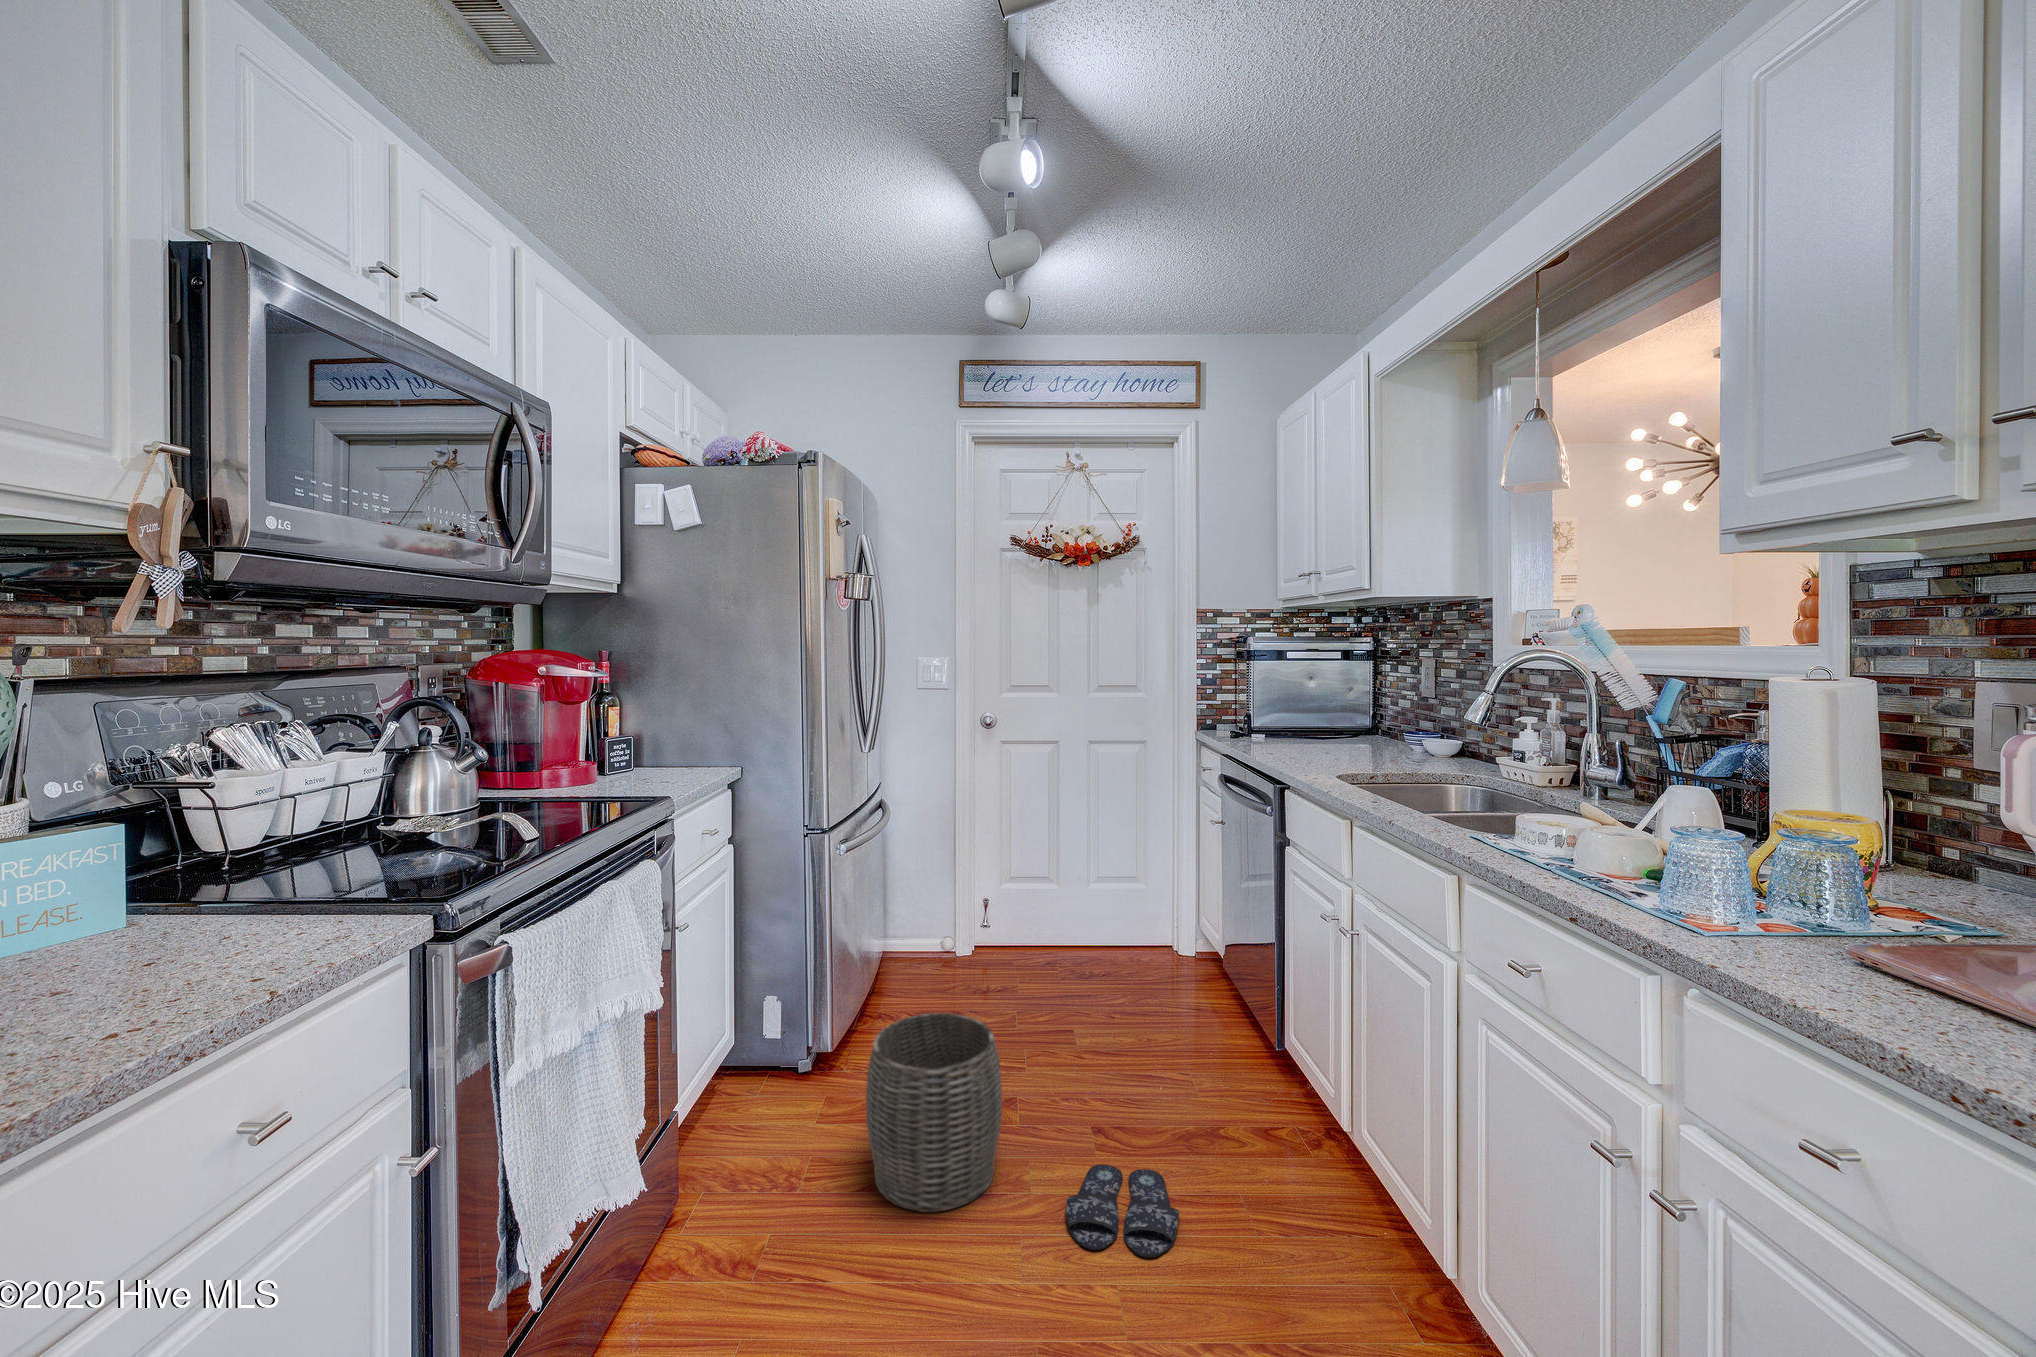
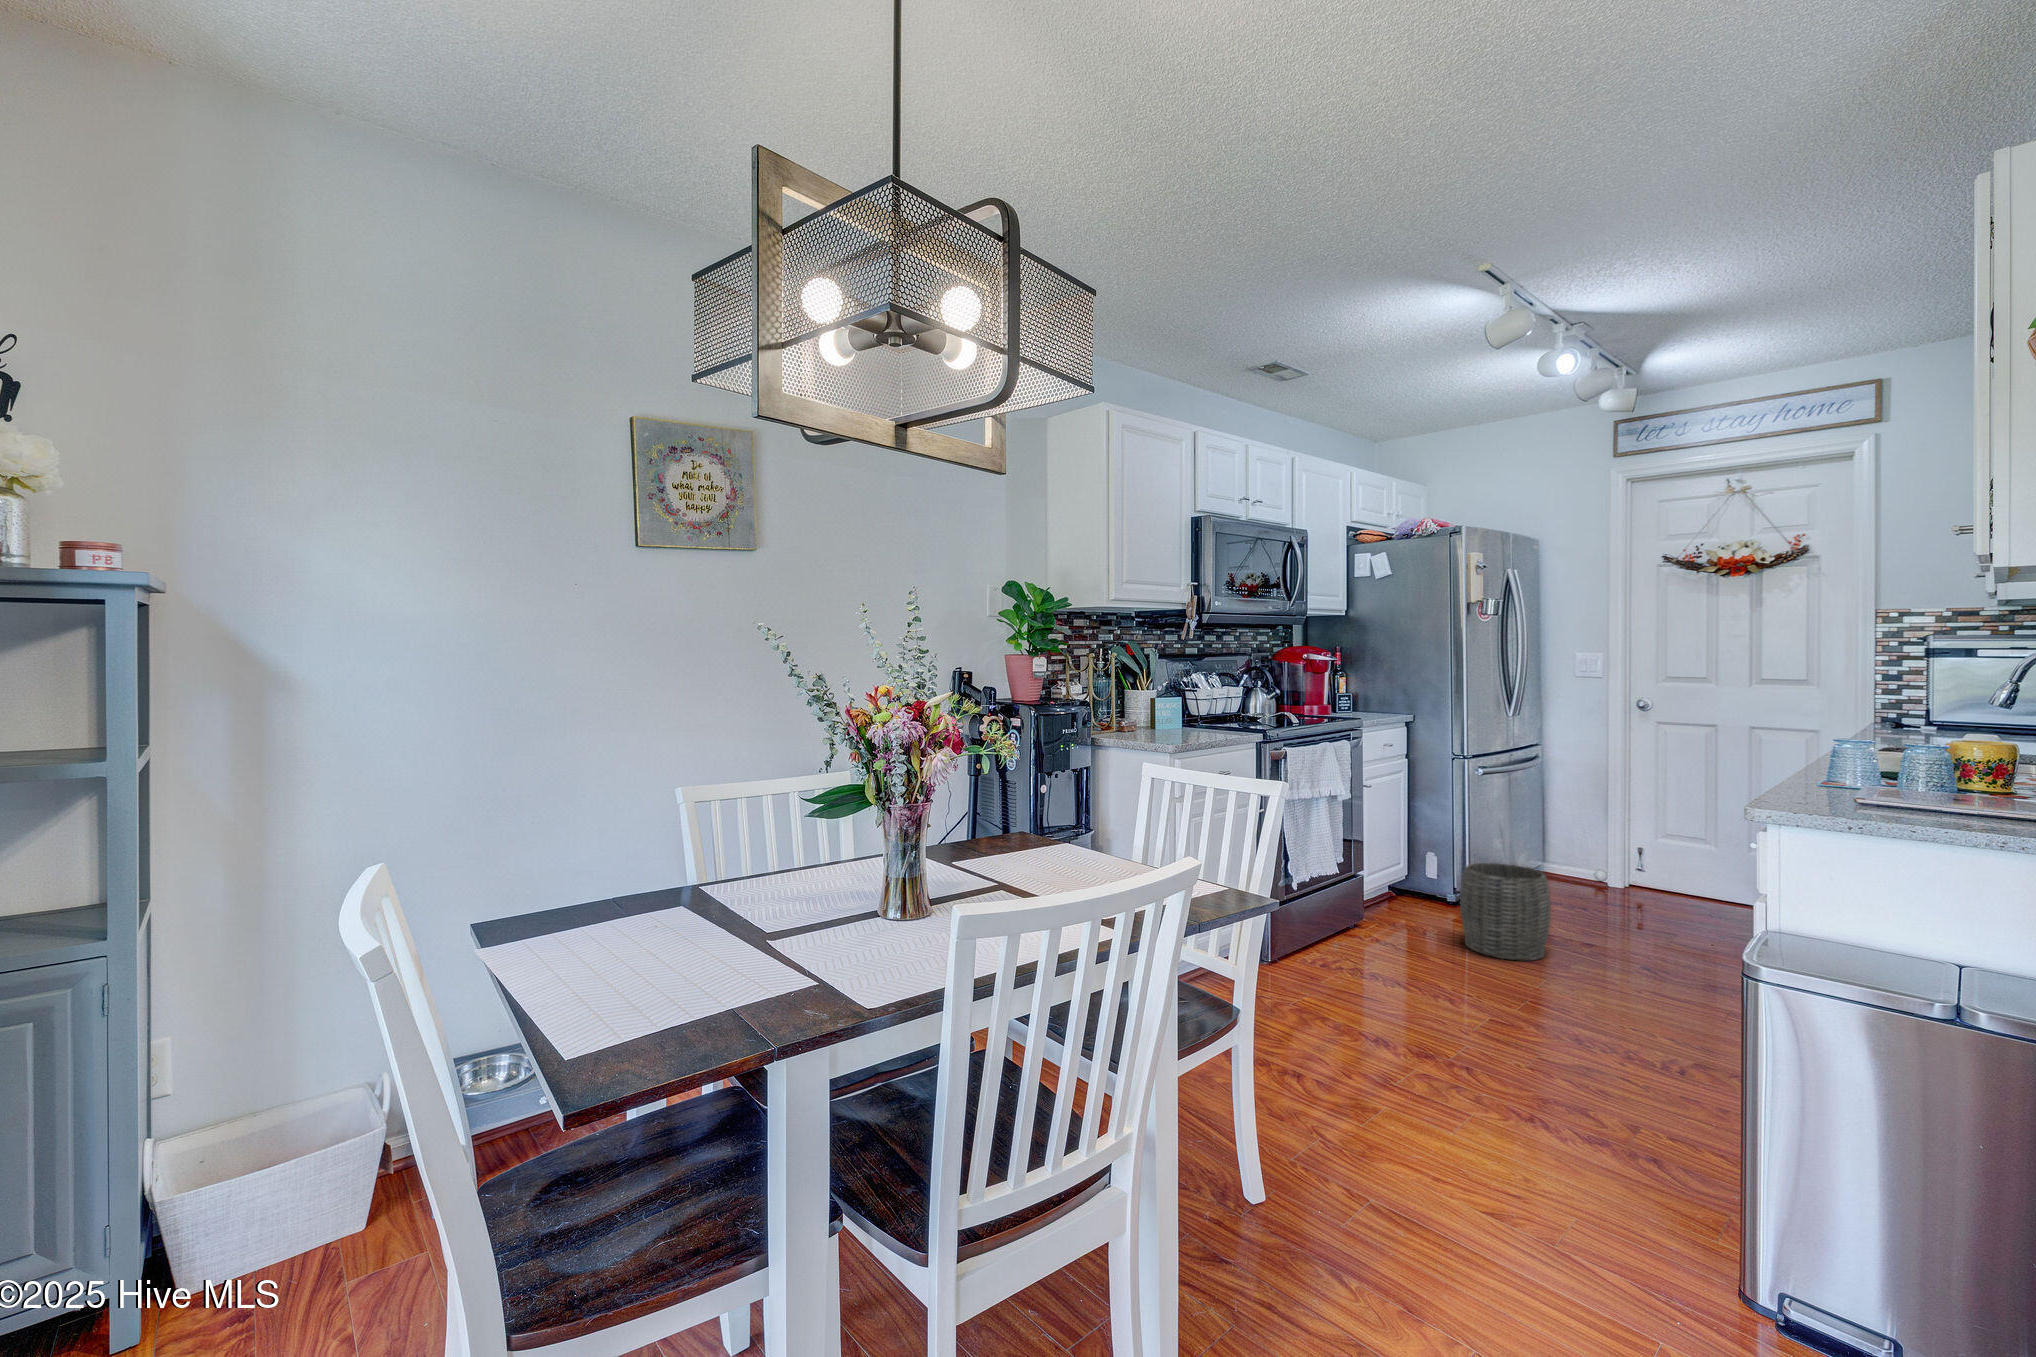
slippers: present [1066,1164,1179,1258] -> none [1571,973,1663,1002]

